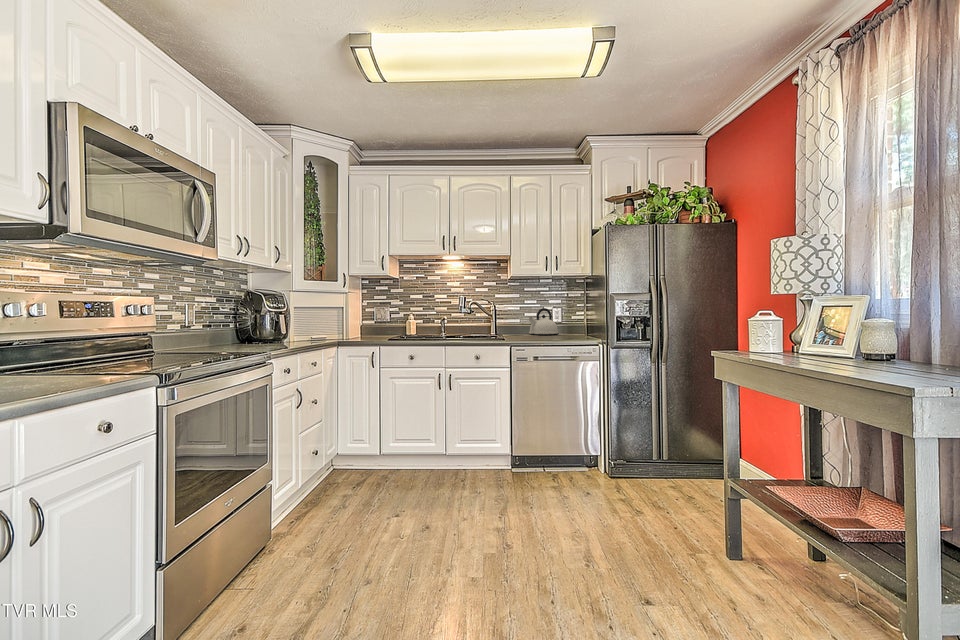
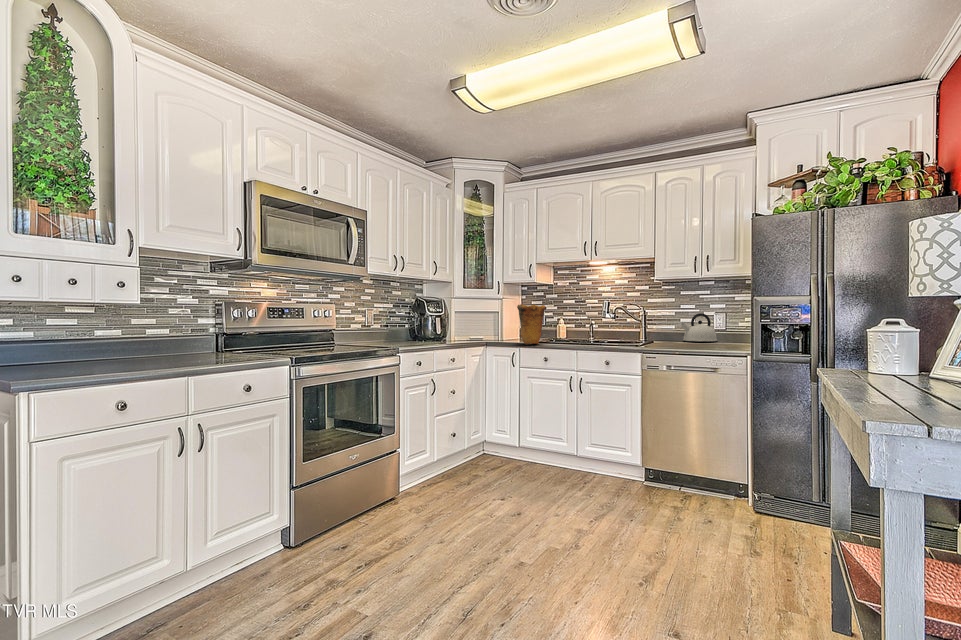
vase: none [375,299,405,342] -> present [517,304,545,344]

